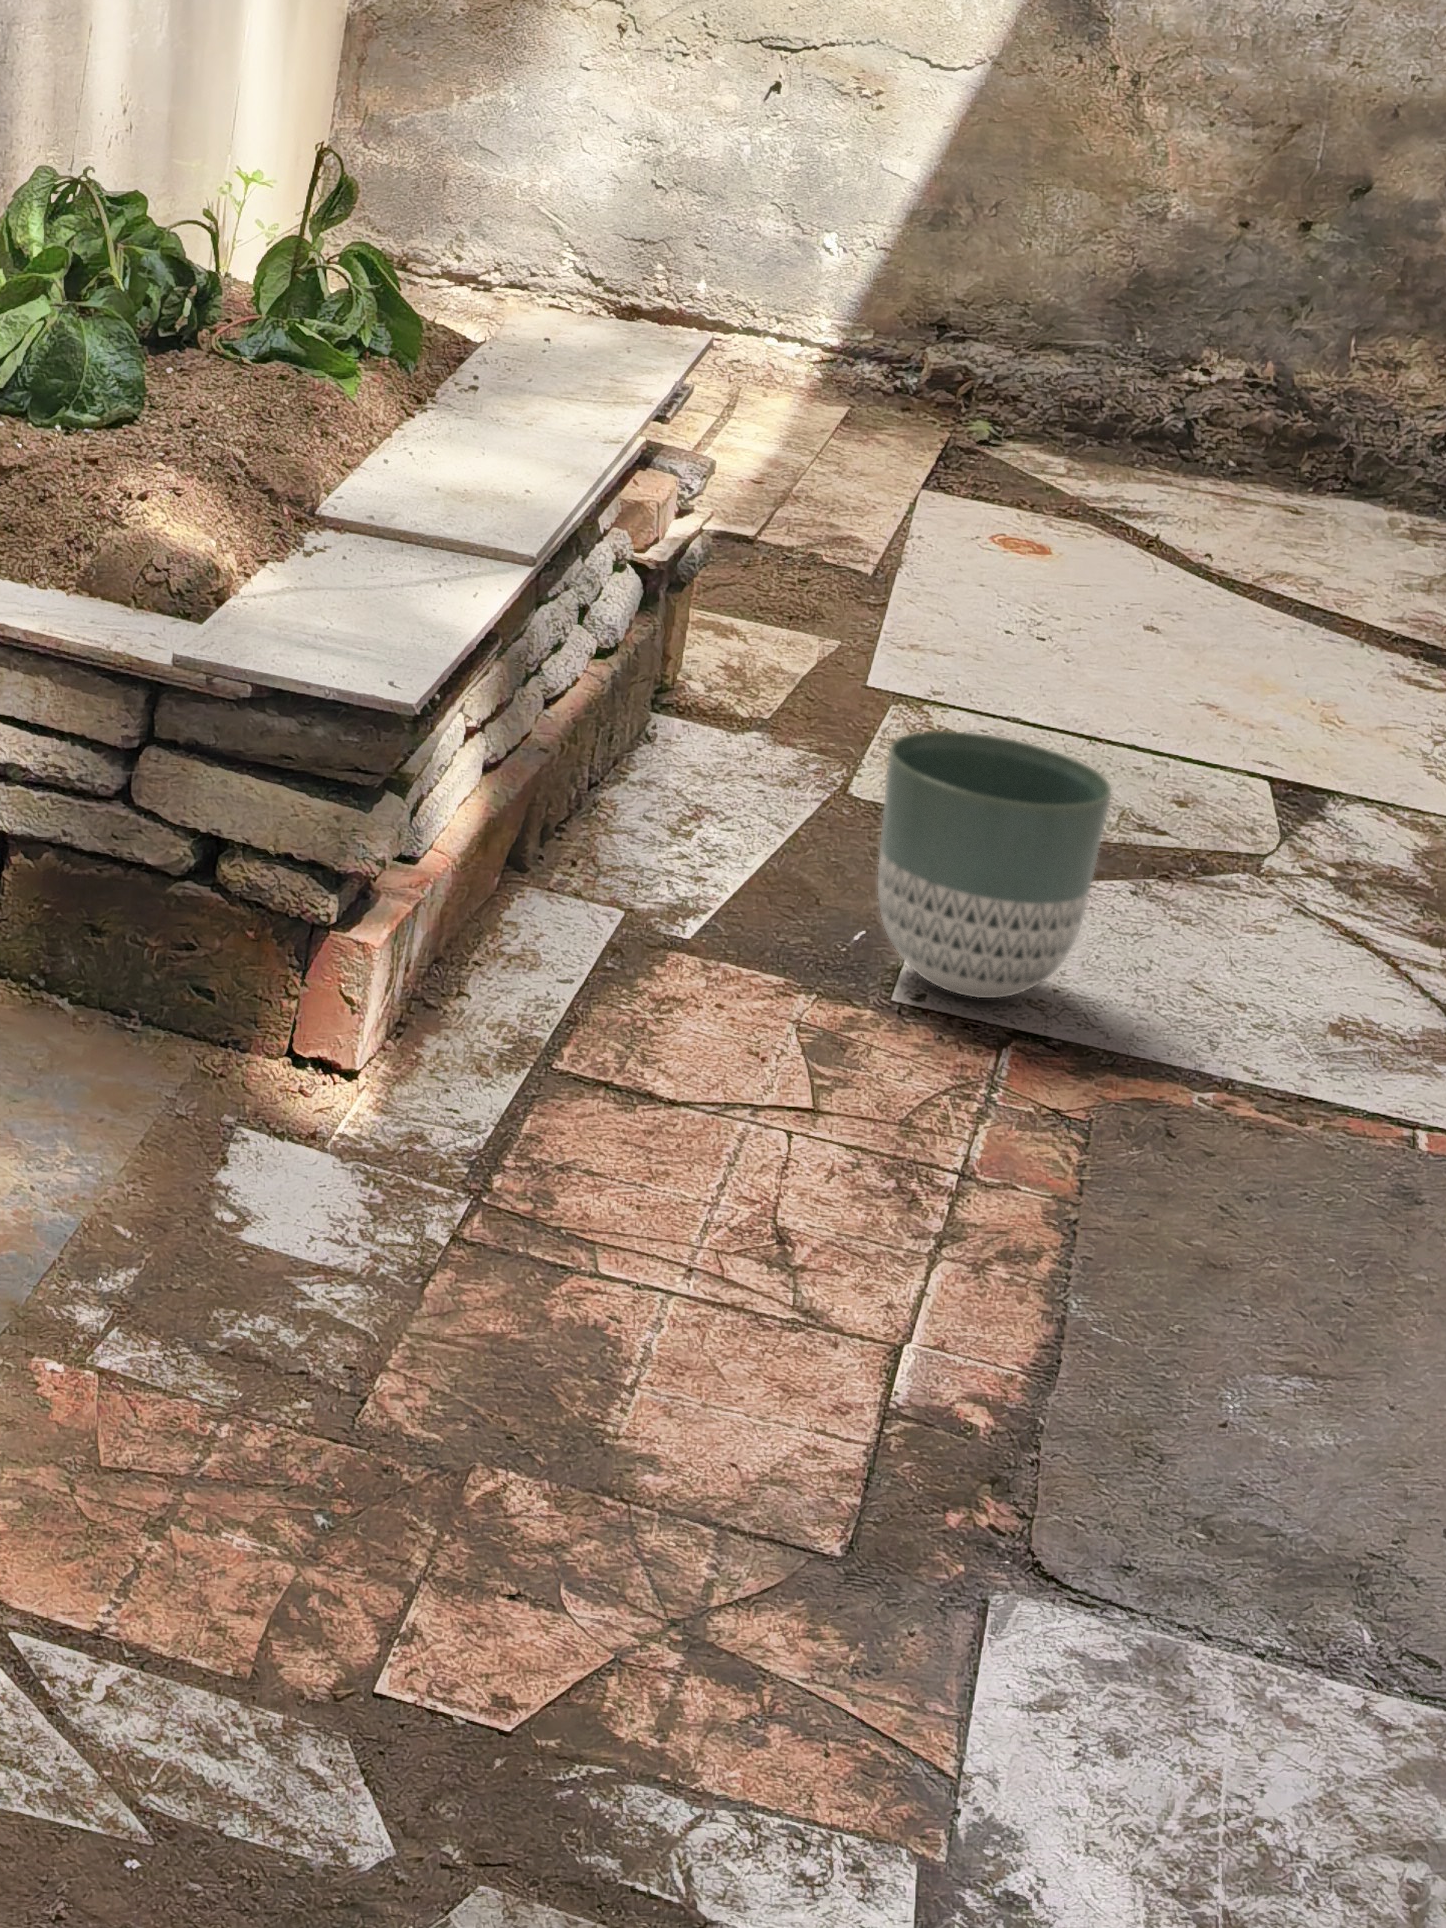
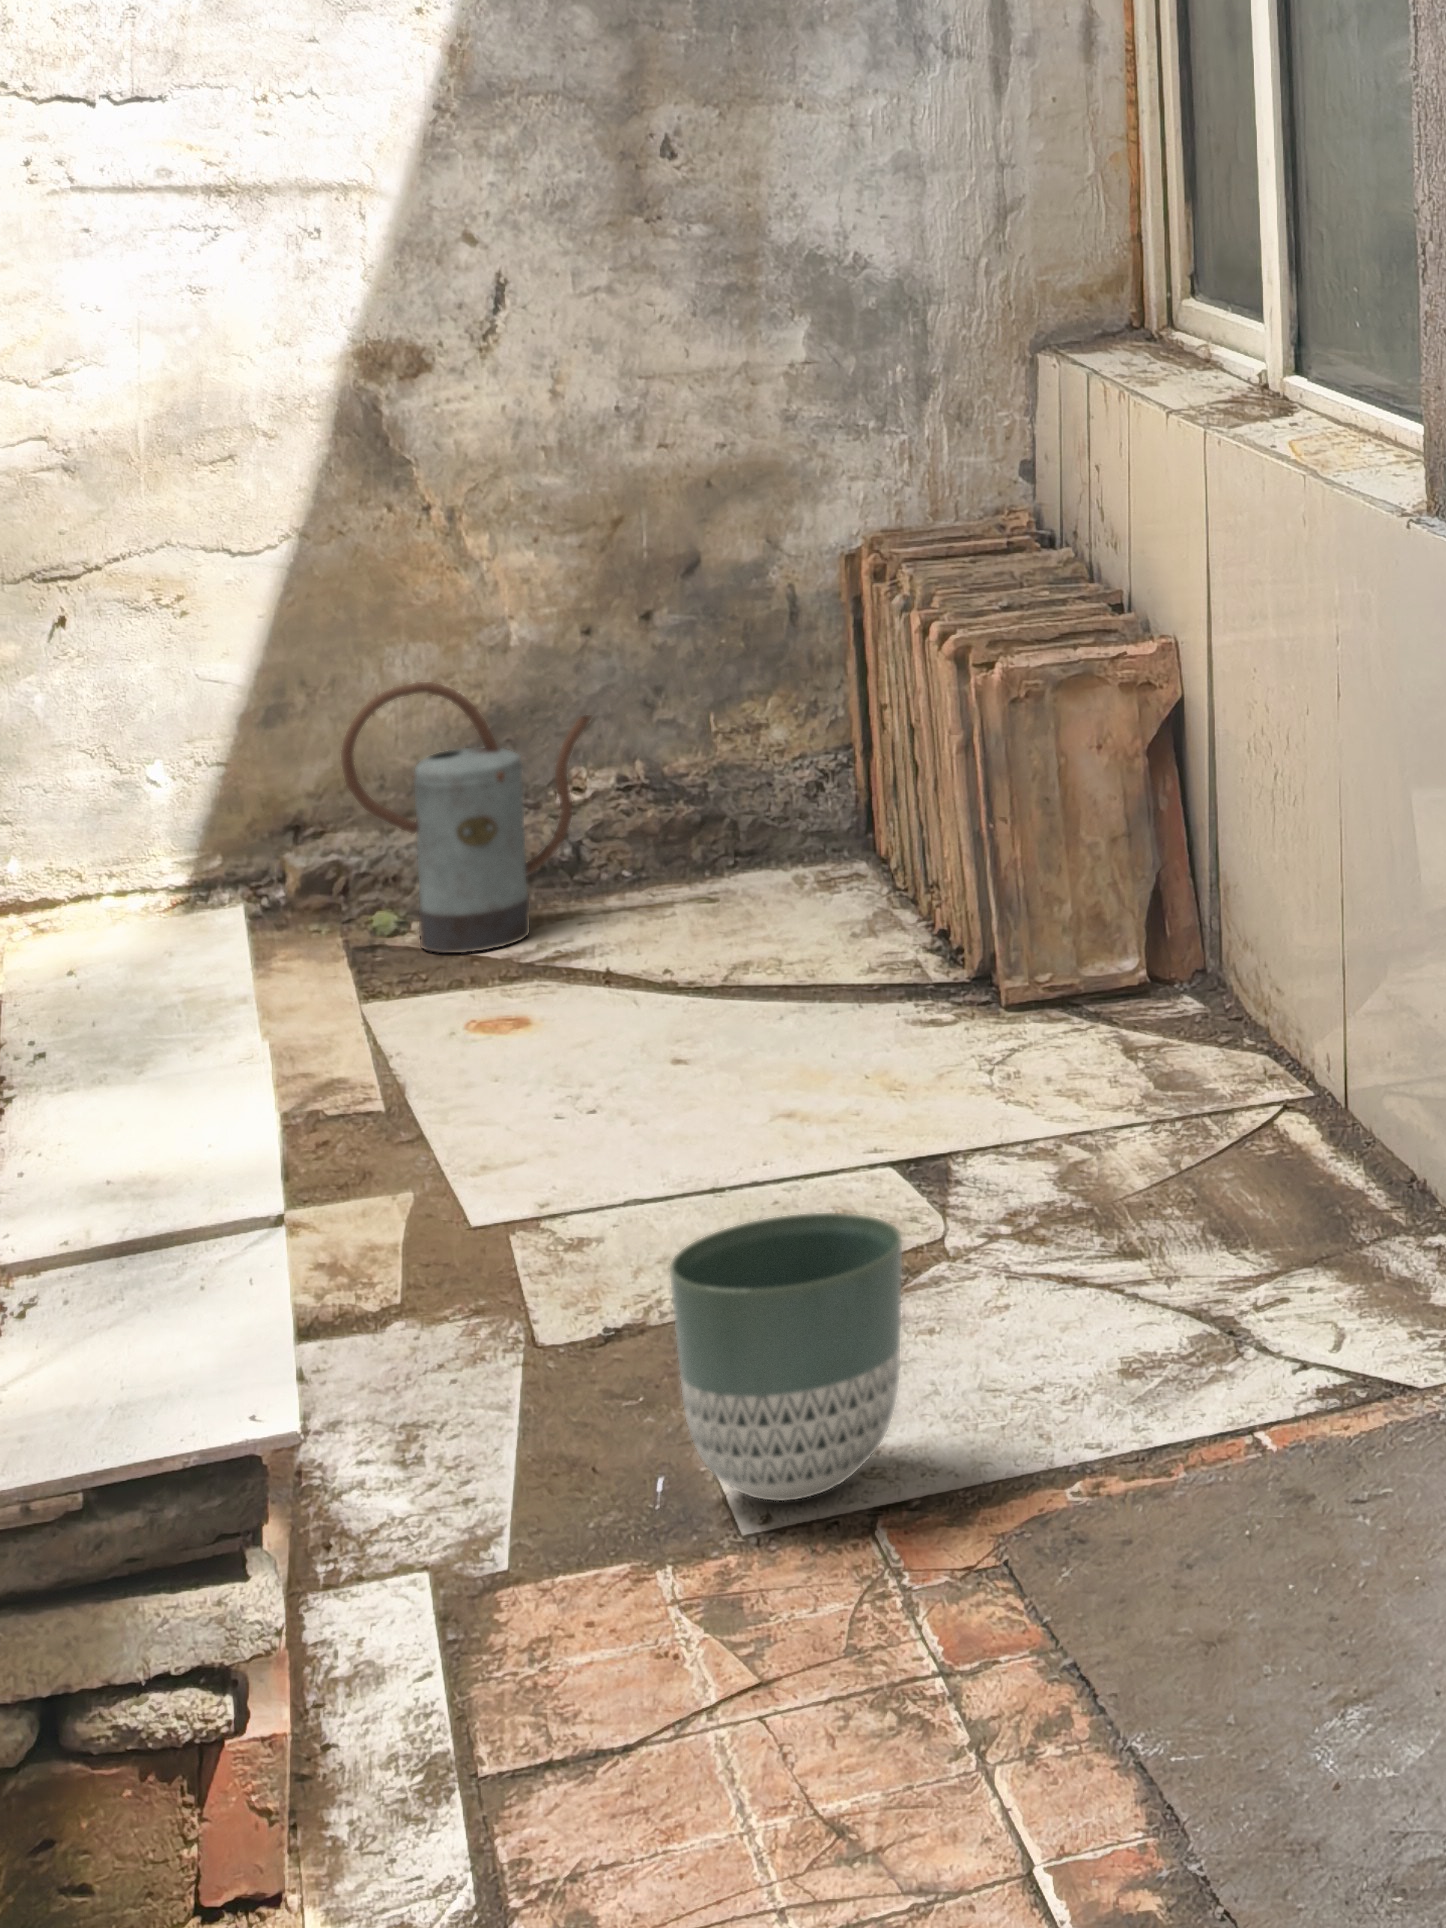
watering can: none [979,223,1222,492] -> present [341,682,591,953]

